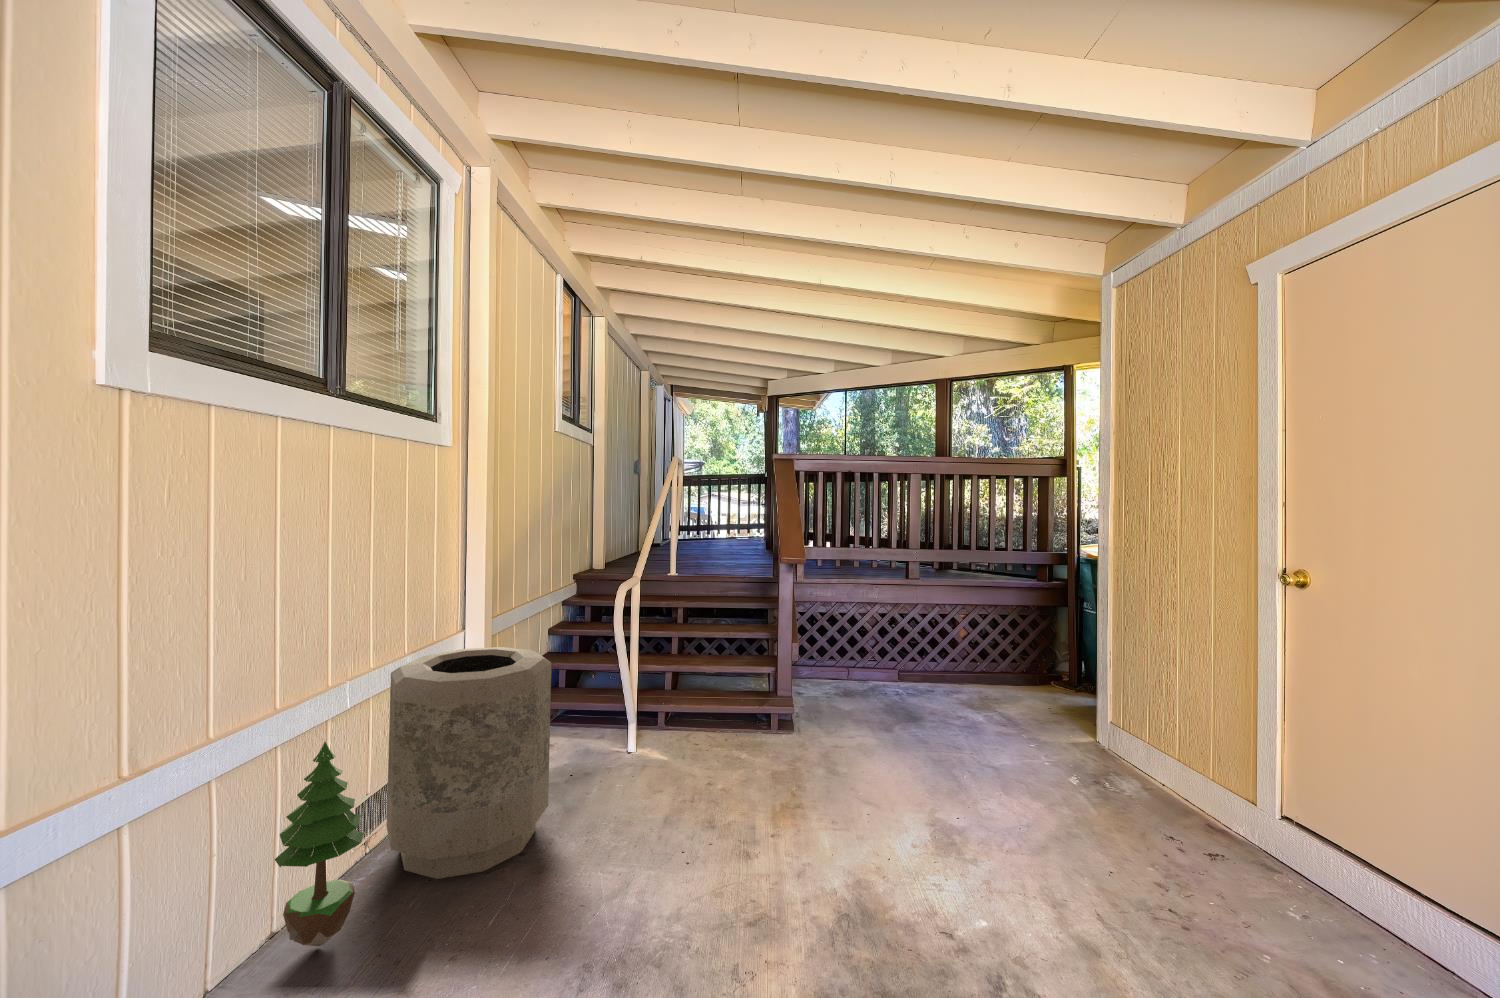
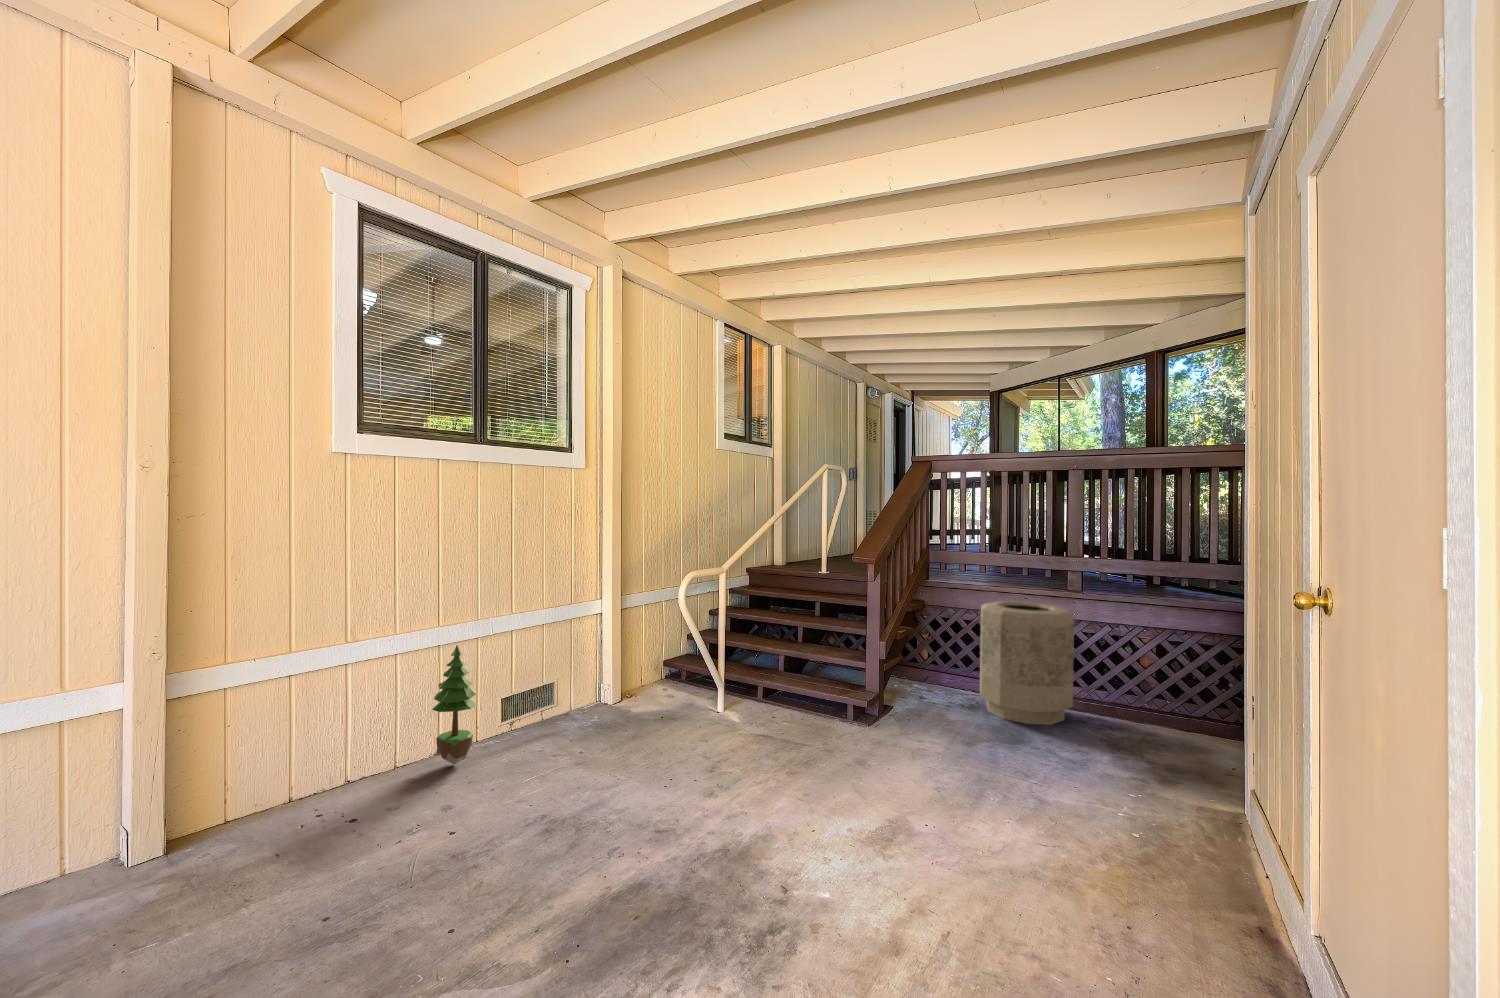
trash can: present [387,647,551,879] -> present [980,602,1074,725]

